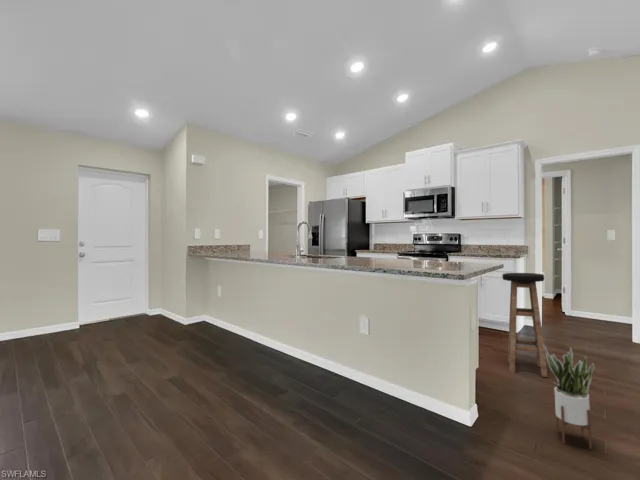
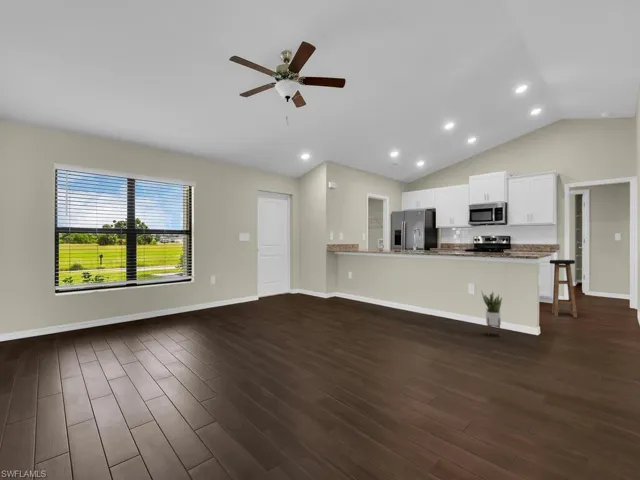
potted plant: present [543,344,594,449] -> present [482,292,502,335]

